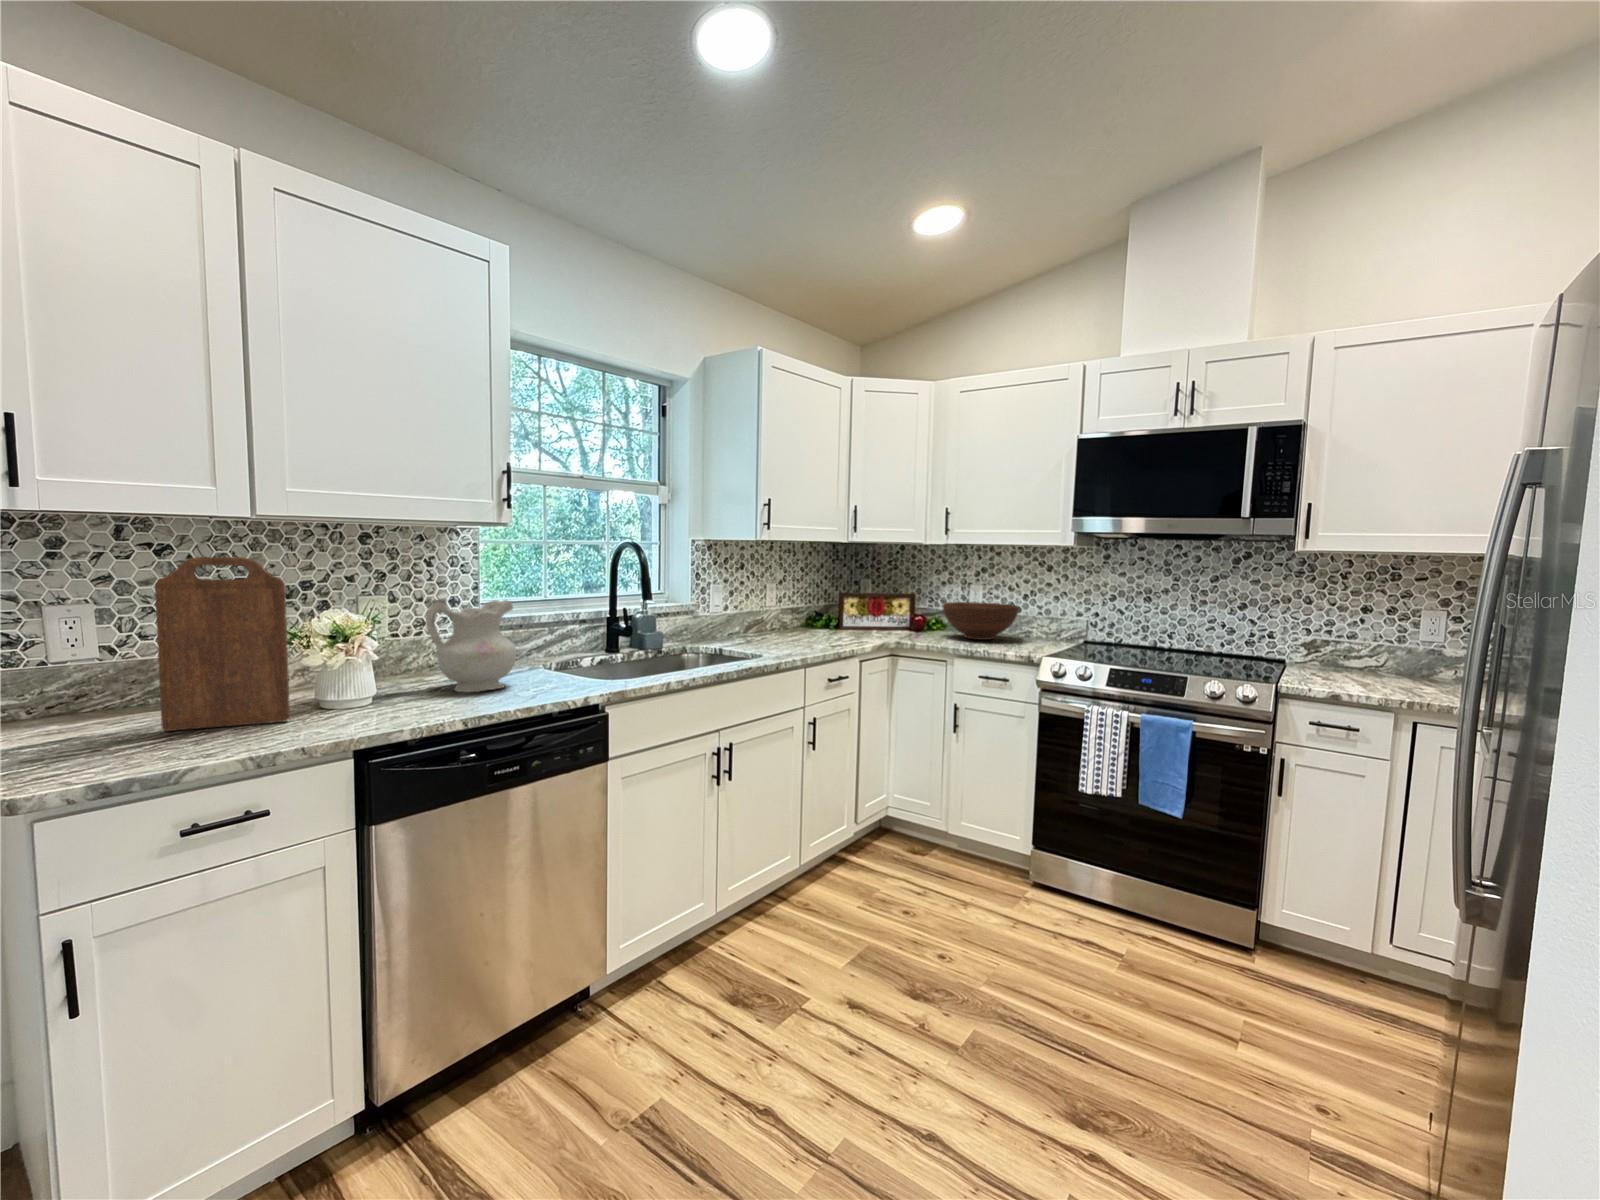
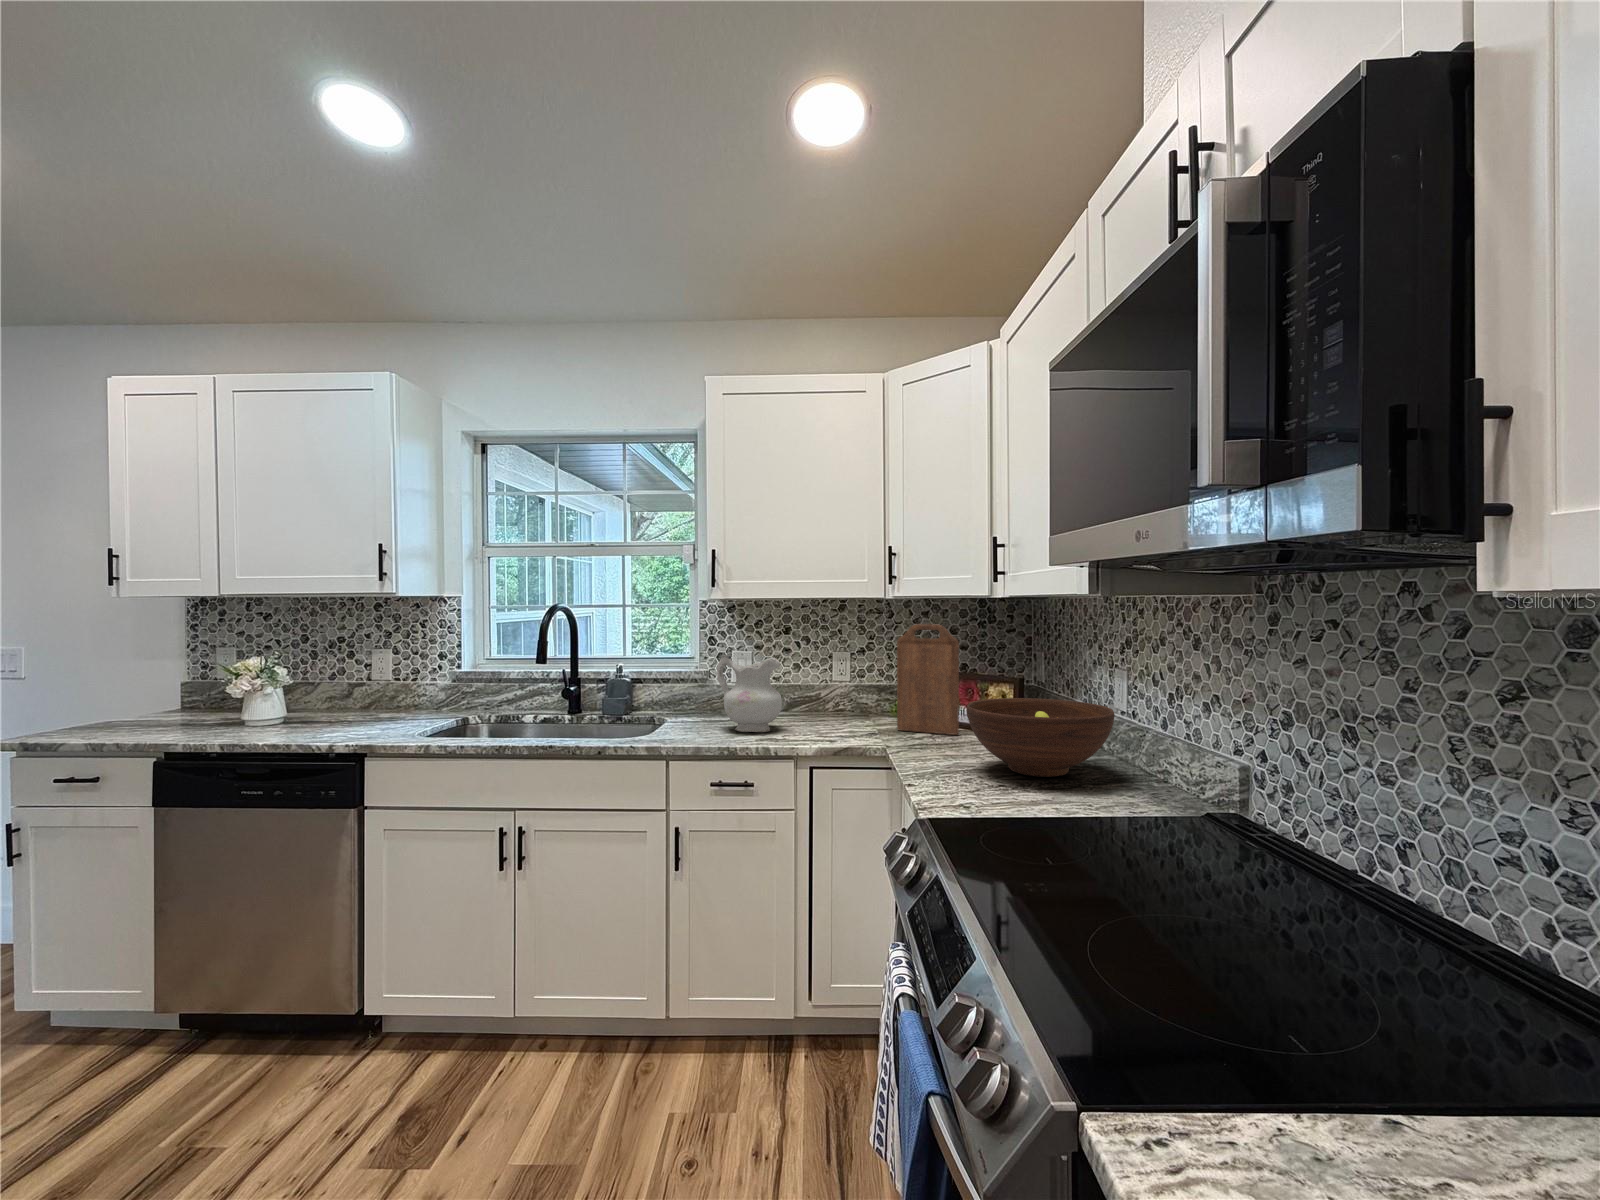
cutting board: present [155,557,290,731] -> present [897,624,959,735]
ceramic pitcher: present [426,599,516,692] -> present [717,655,782,732]

